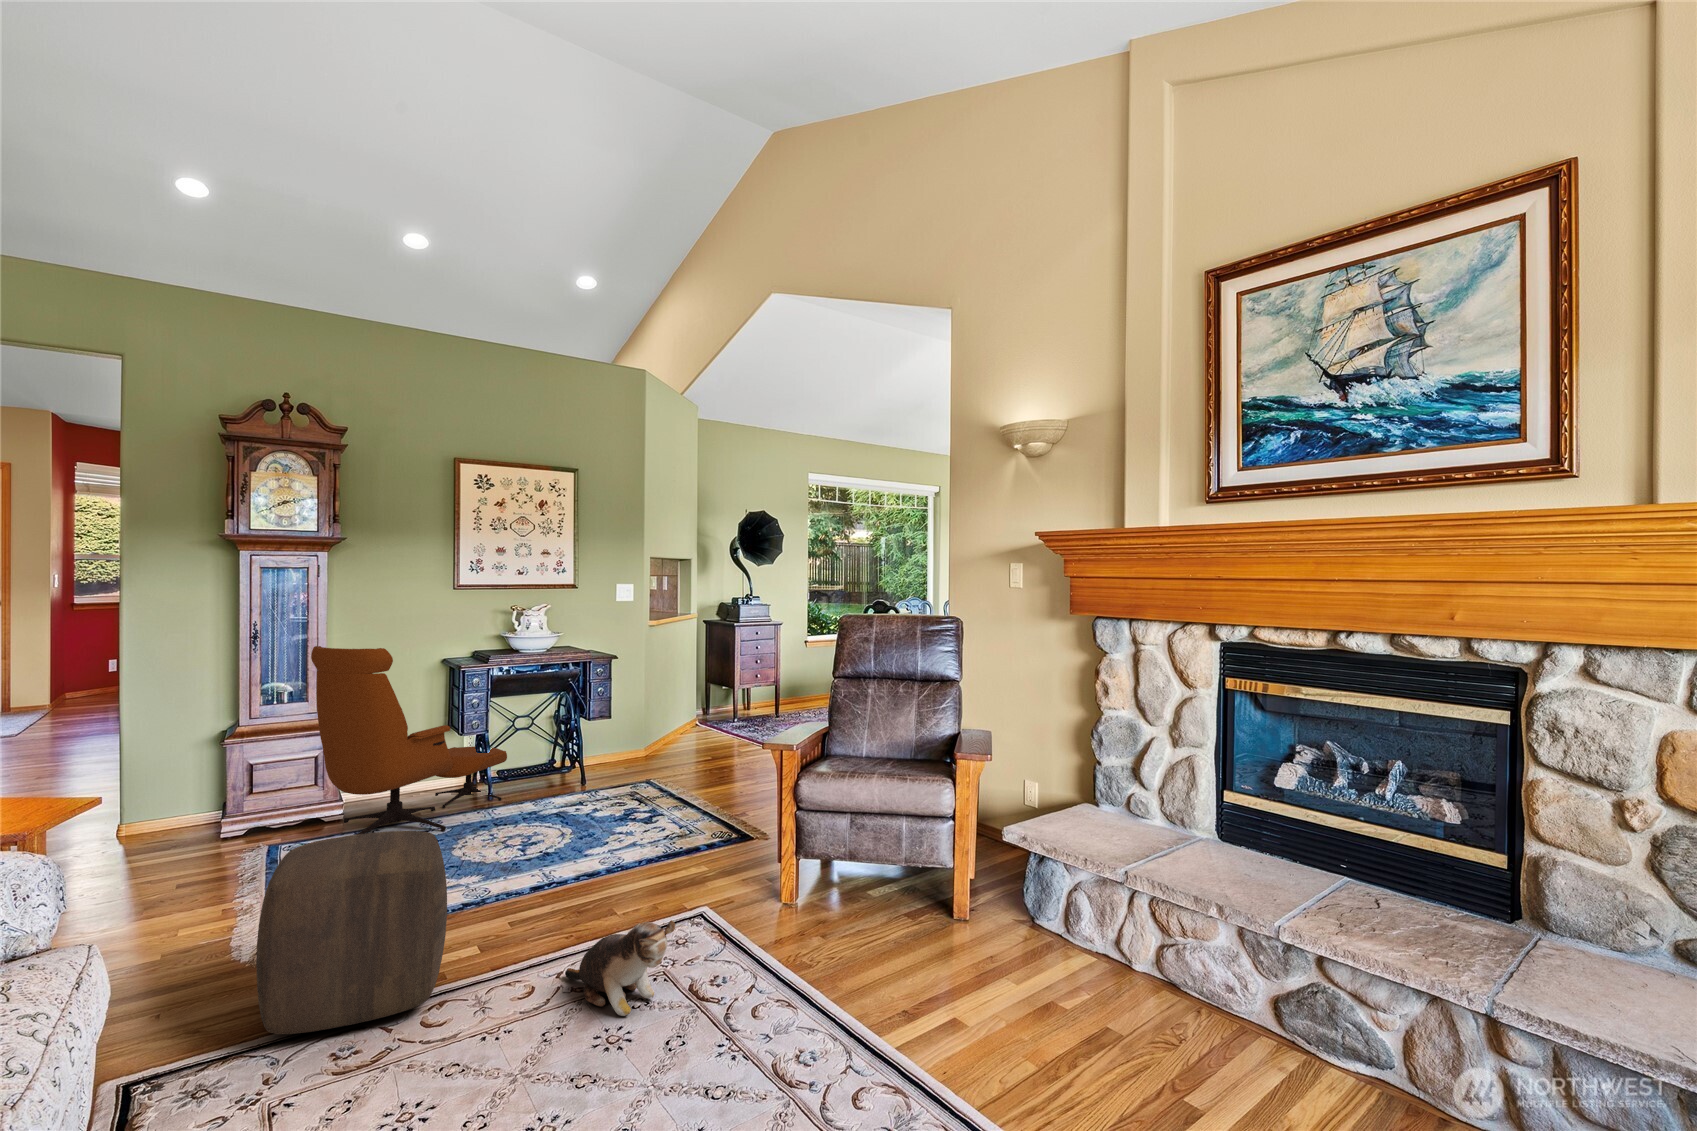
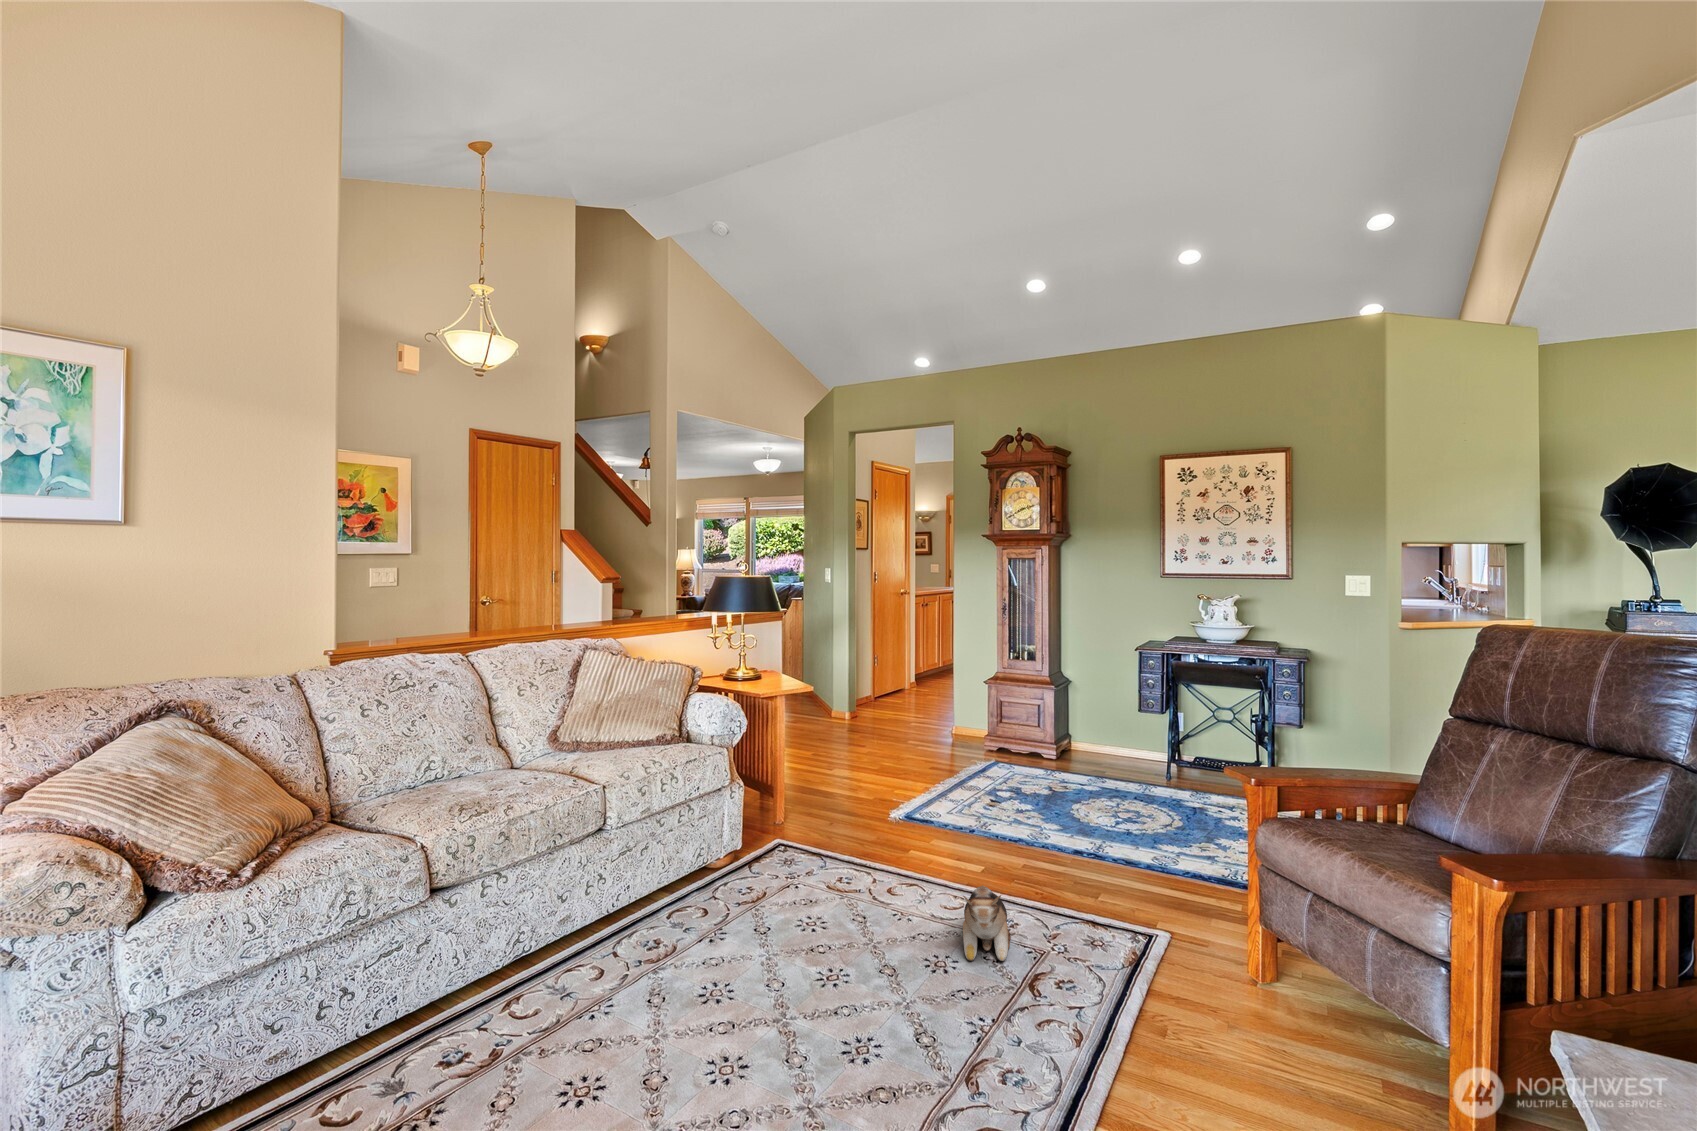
lounge chair: present [311,646,507,834] -> none [1011,620,1196,789]
ottoman: present [256,831,447,1034] -> none [817,750,948,881]

